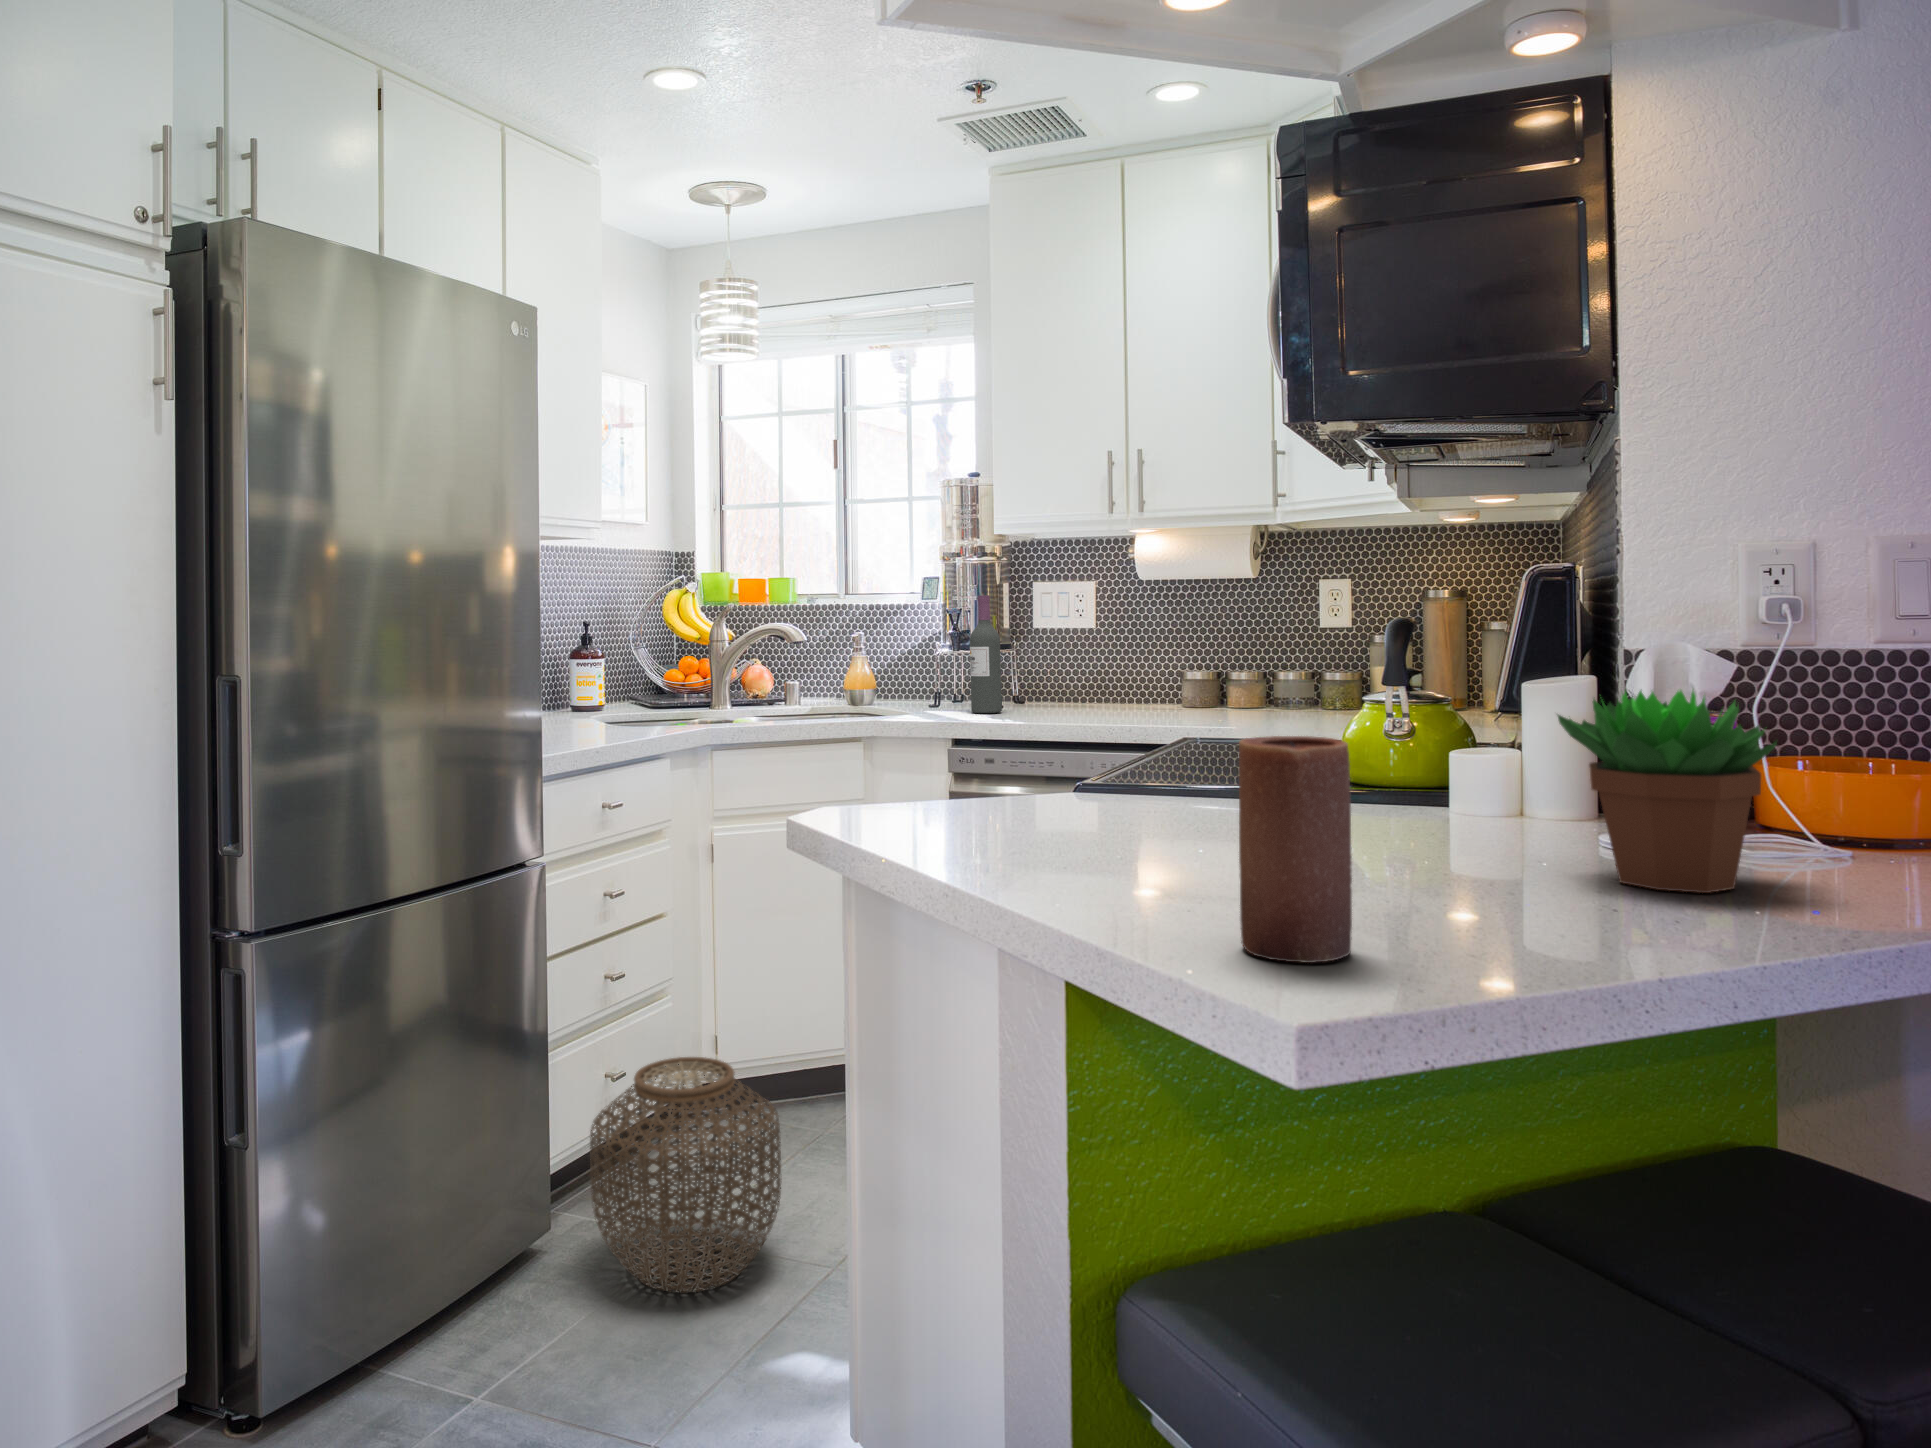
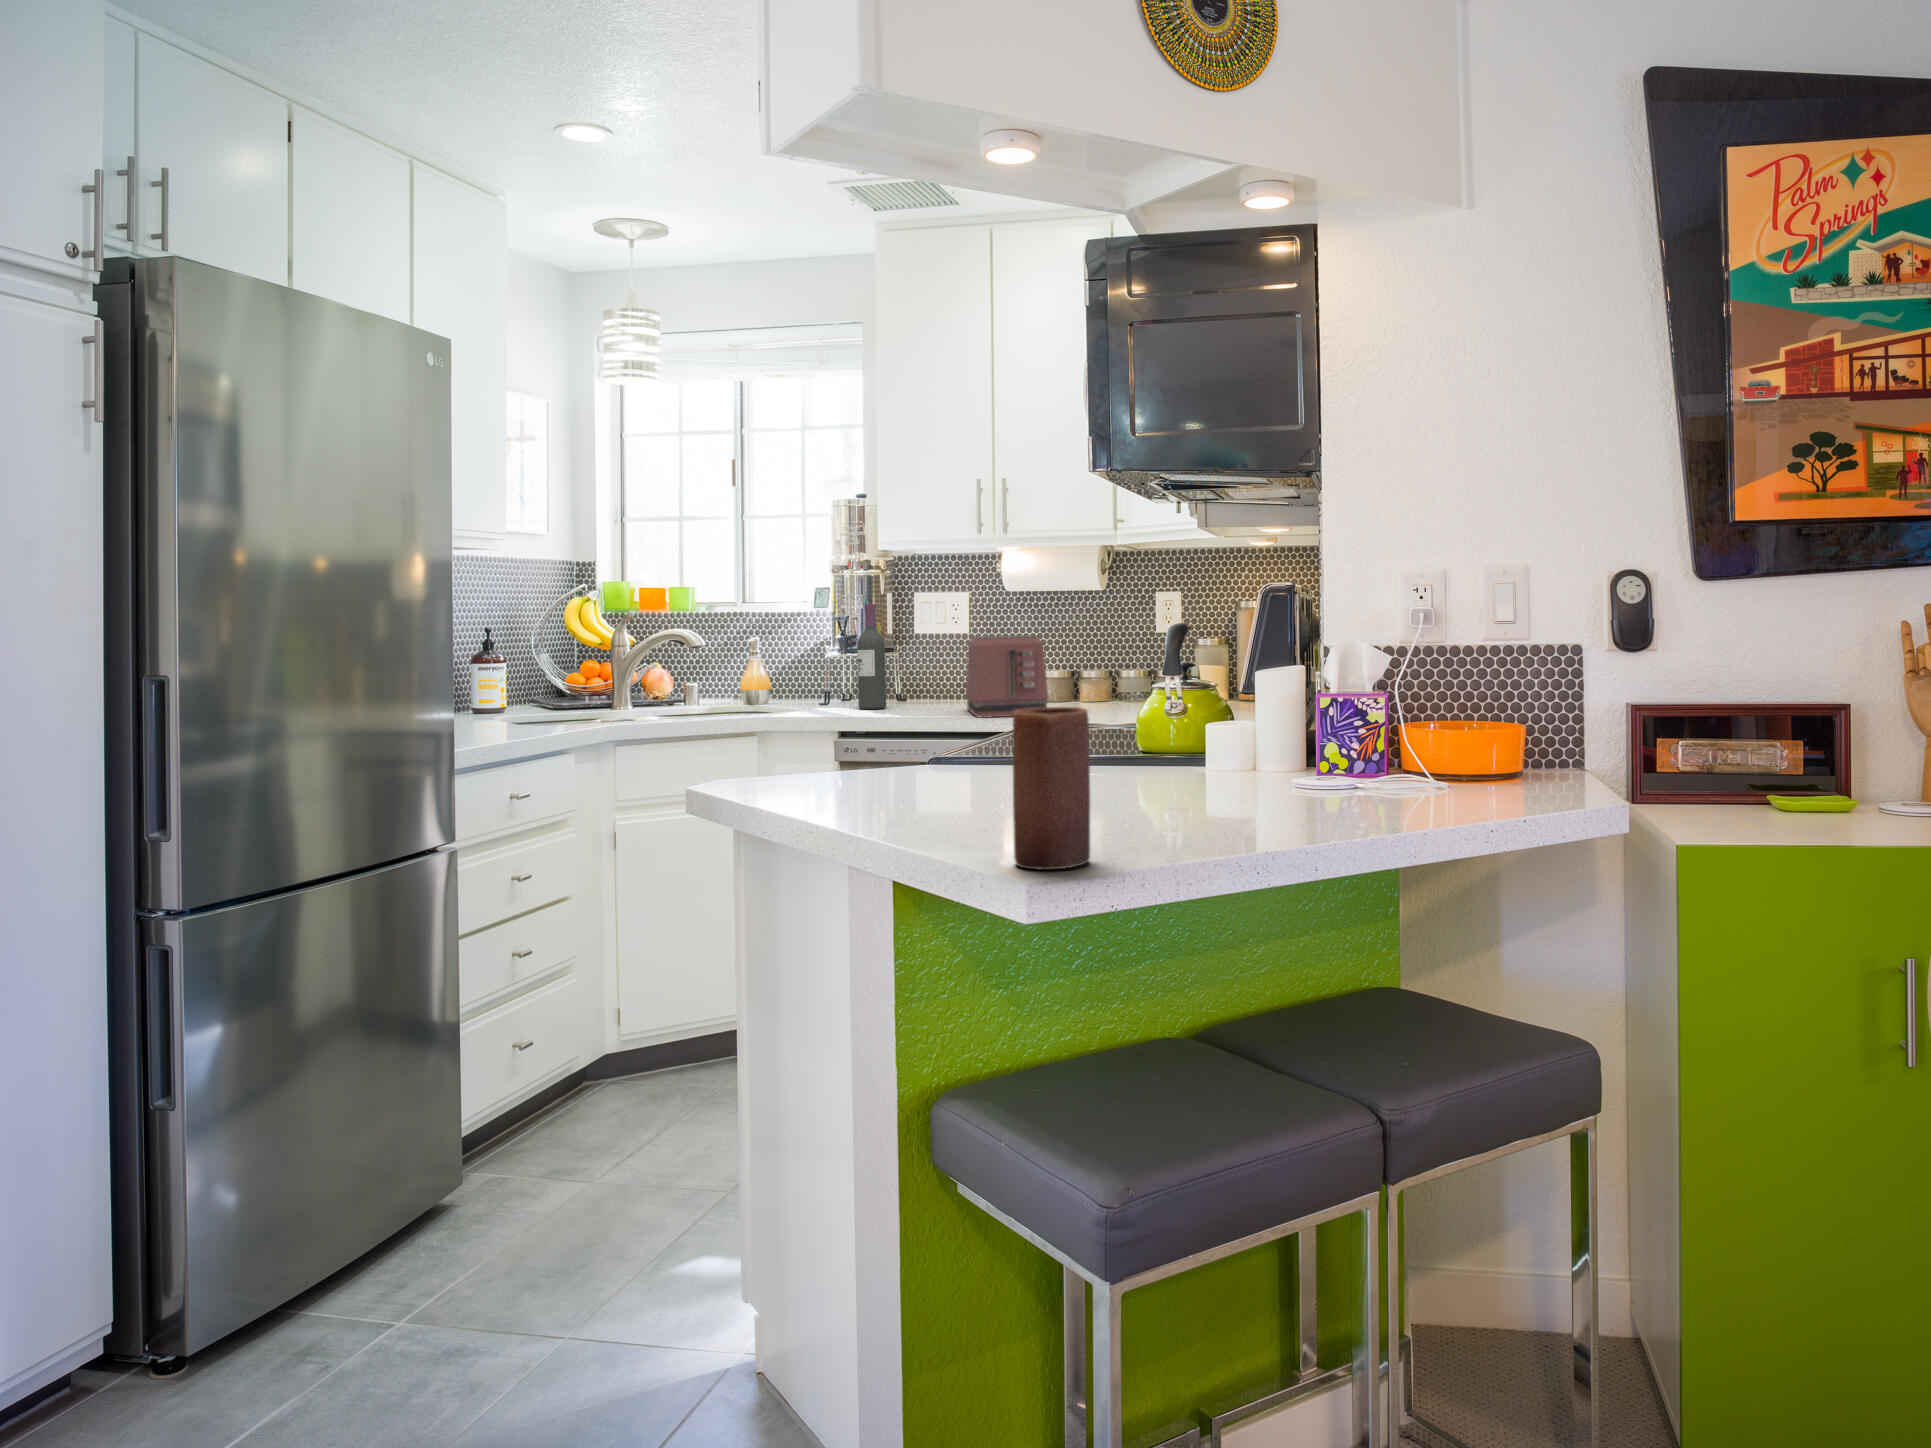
toaster: none [1094,631,1197,727] -> present [966,635,1048,718]
succulent plant: present [1558,690,1777,893] -> none [1256,669,1388,814]
woven basket: present [590,1057,781,1292] -> none [480,1030,672,1248]

